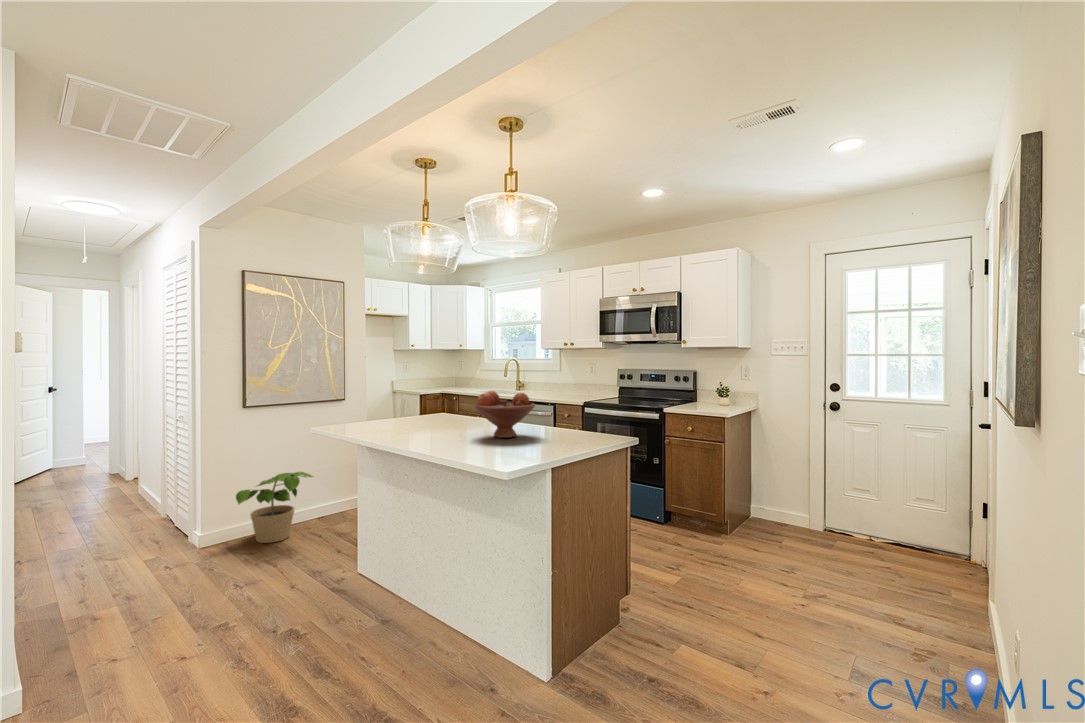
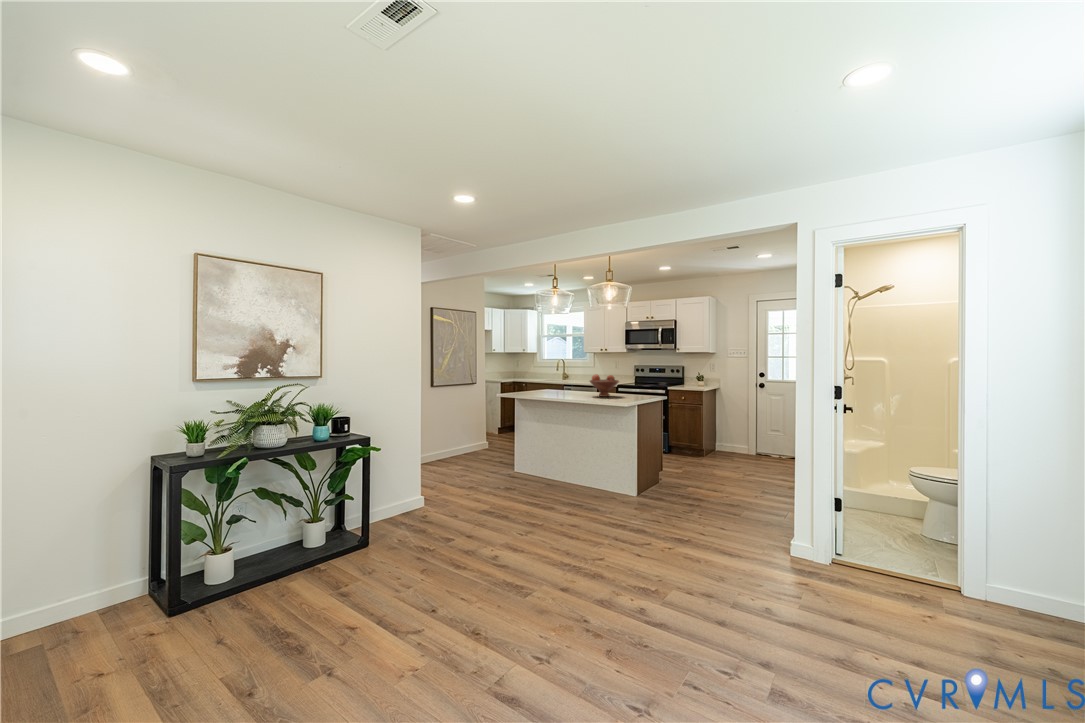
potted plant: present [236,472,313,543] -> none [435,422,477,463]

